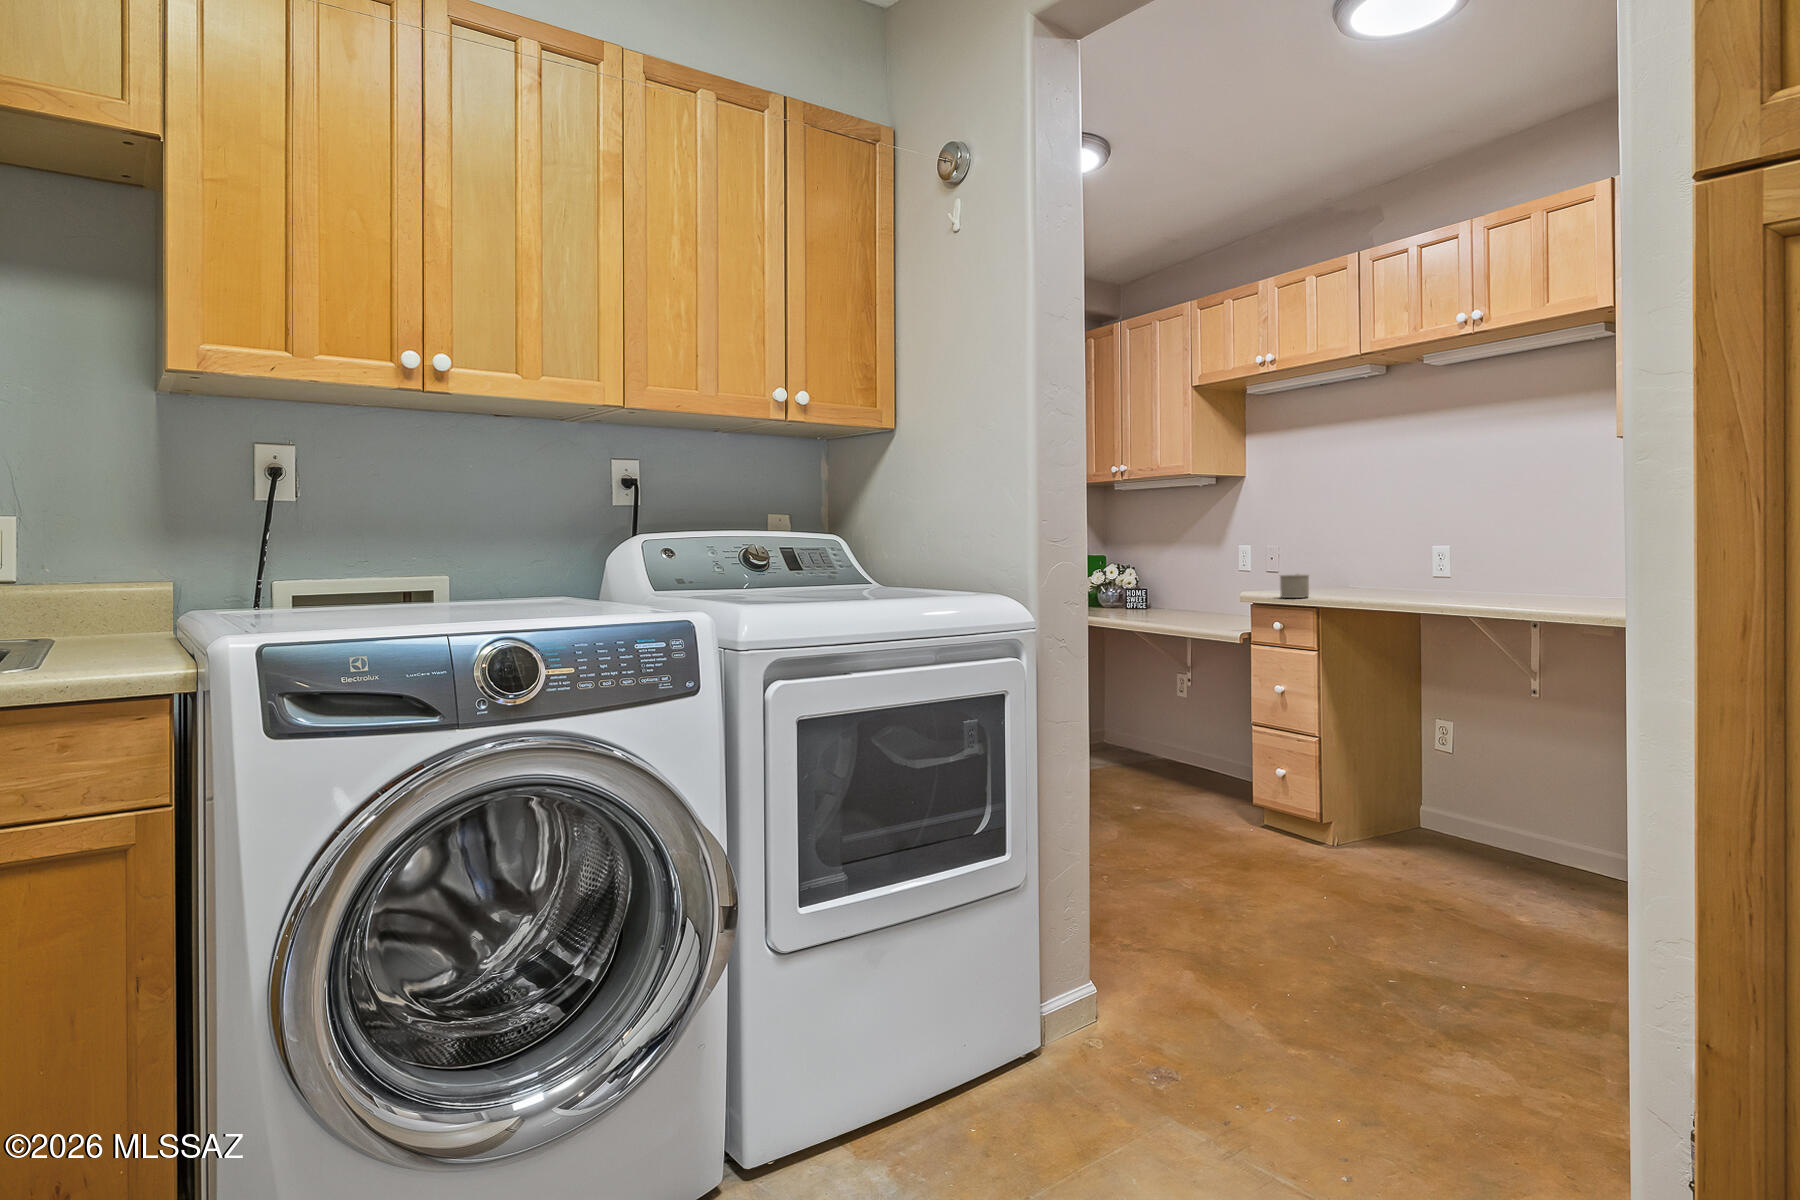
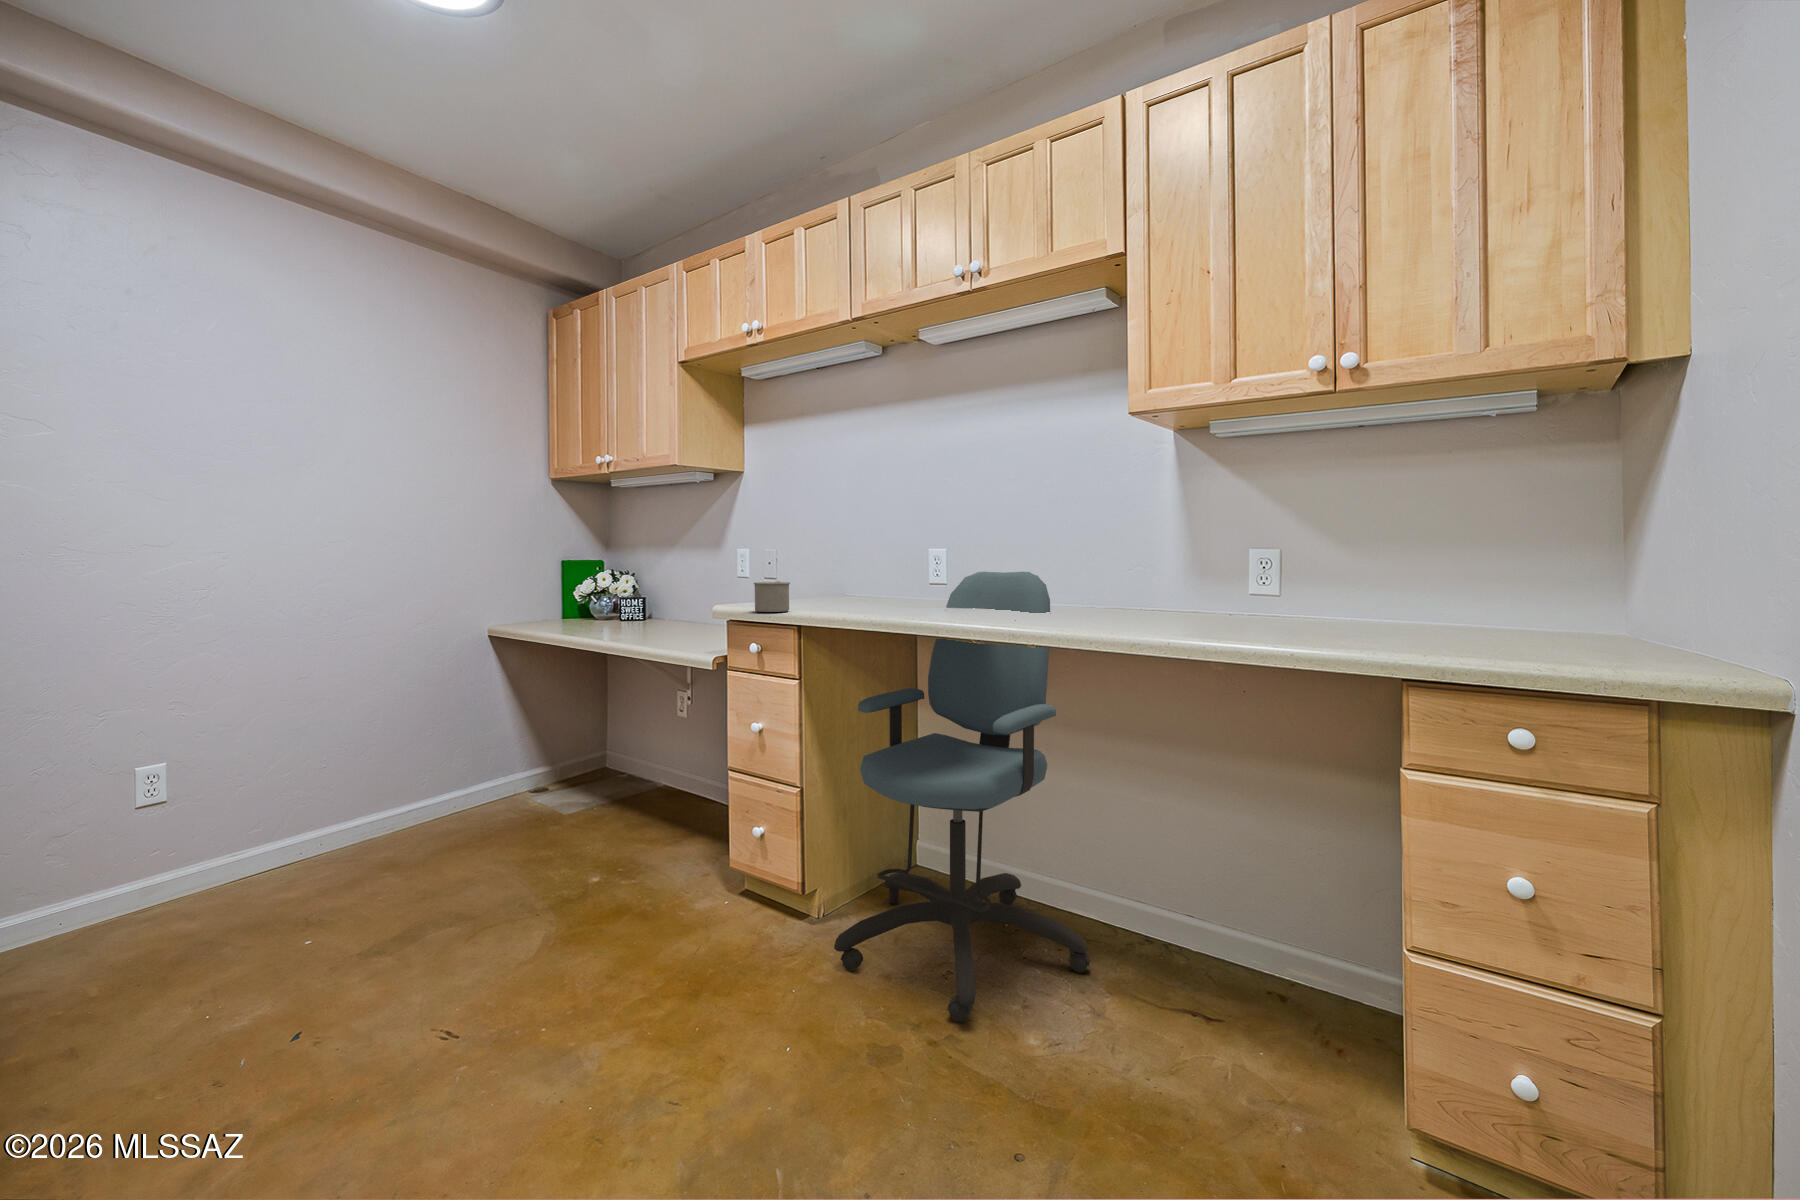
office chair: none [1352,563,1585,899] -> present [834,572,1091,1022]

